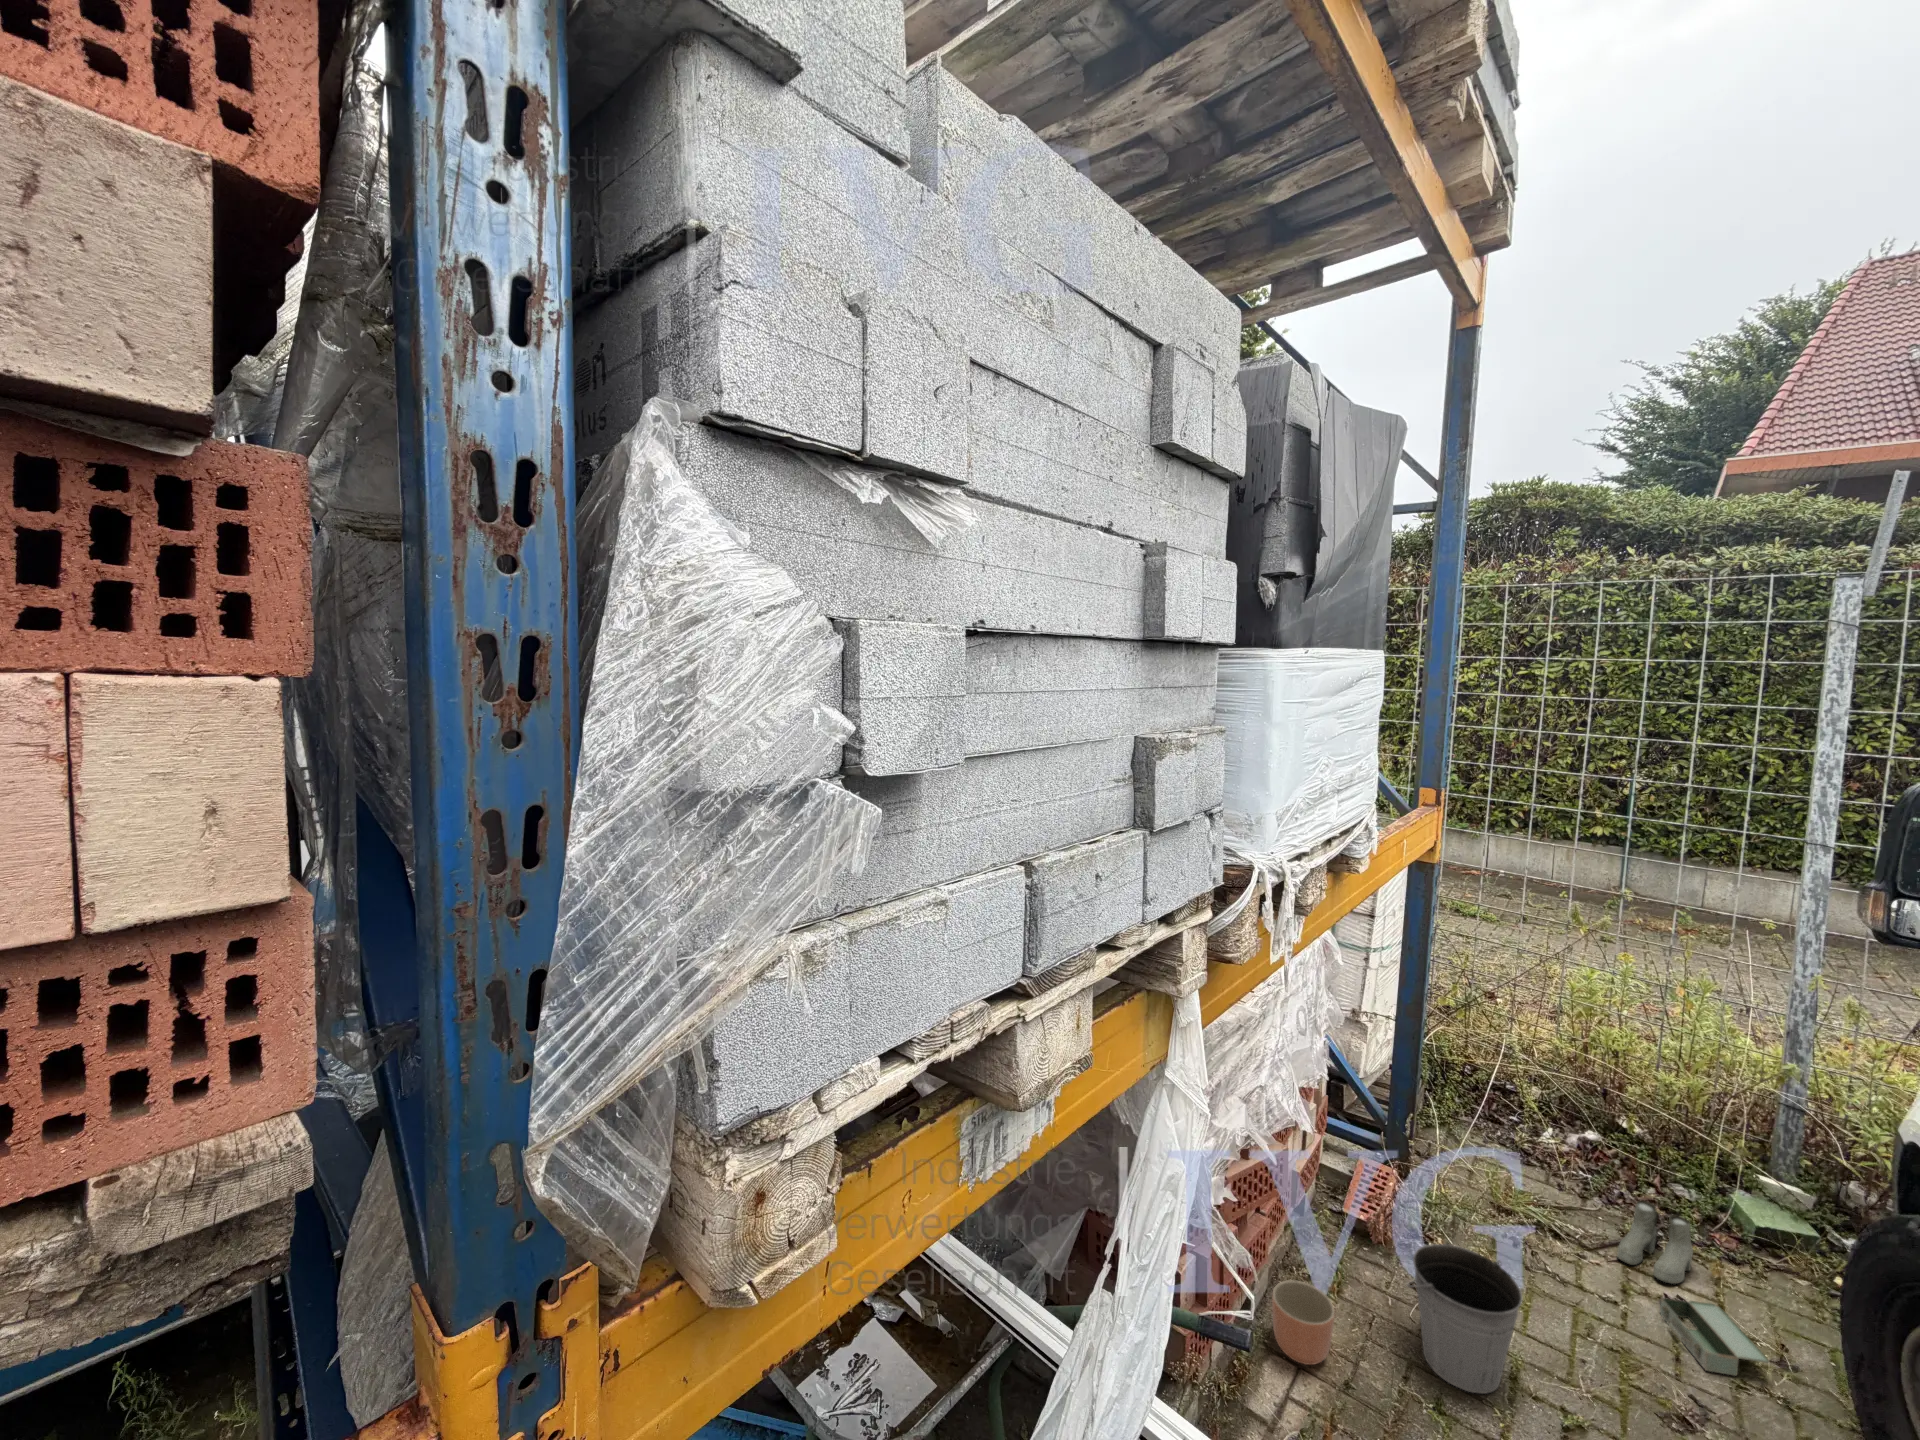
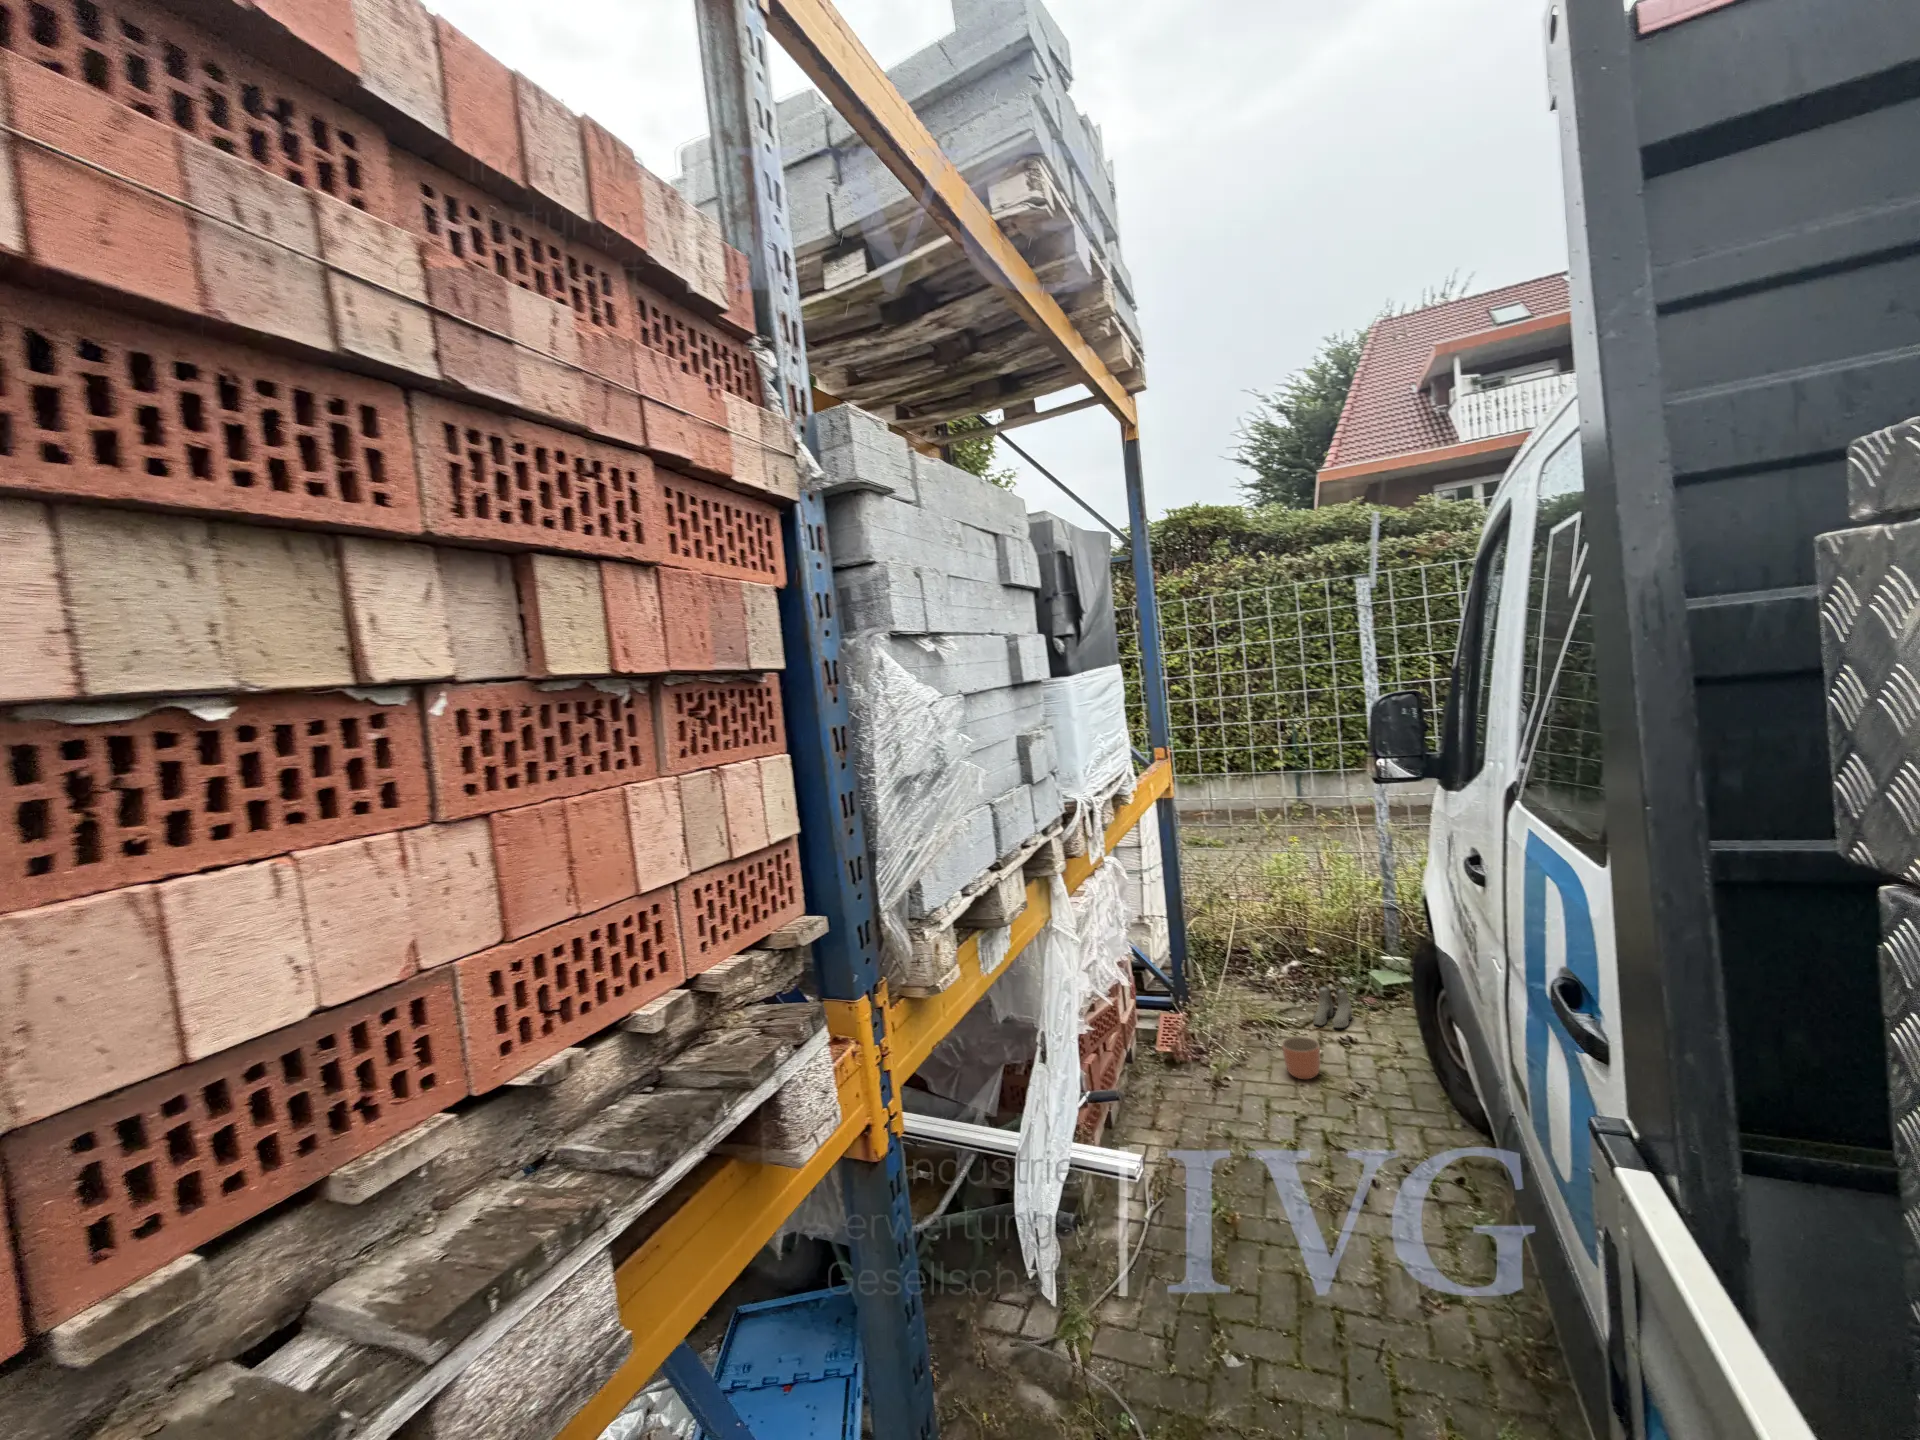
bucket: present [1407,1244,1522,1394] -> none [1199,1031,1260,1111]
planter: present [1272,1280,1334,1365] -> present [1282,1037,1320,1079]
toolbox: present [1660,1298,1769,1376] -> none [1336,1029,1389,1063]

